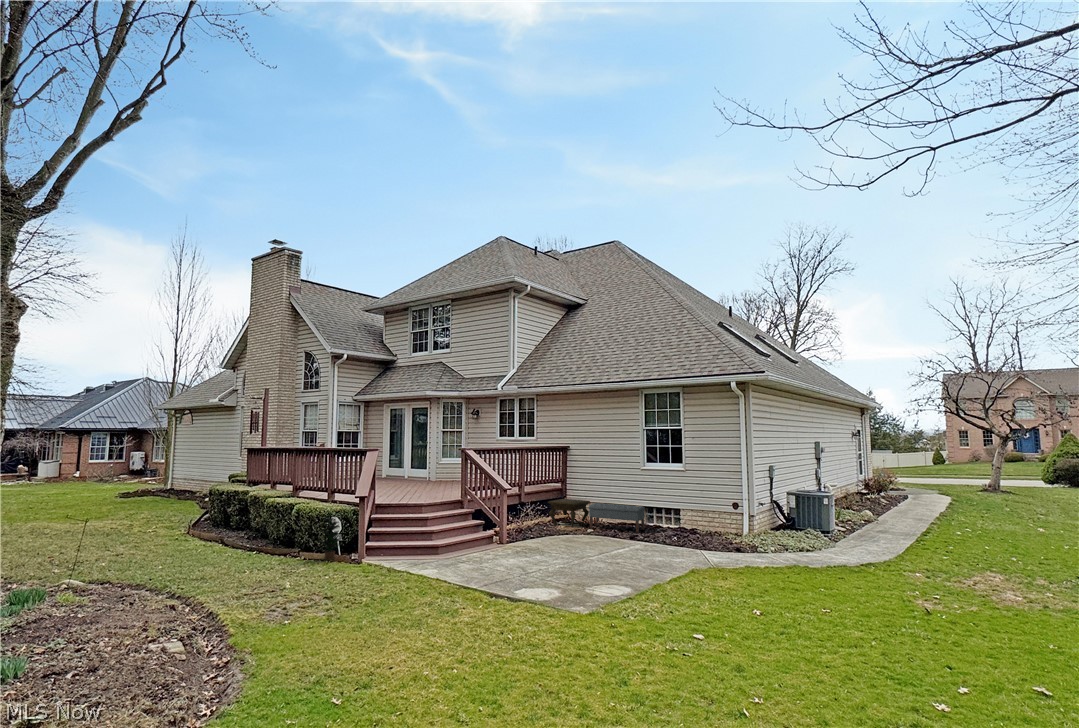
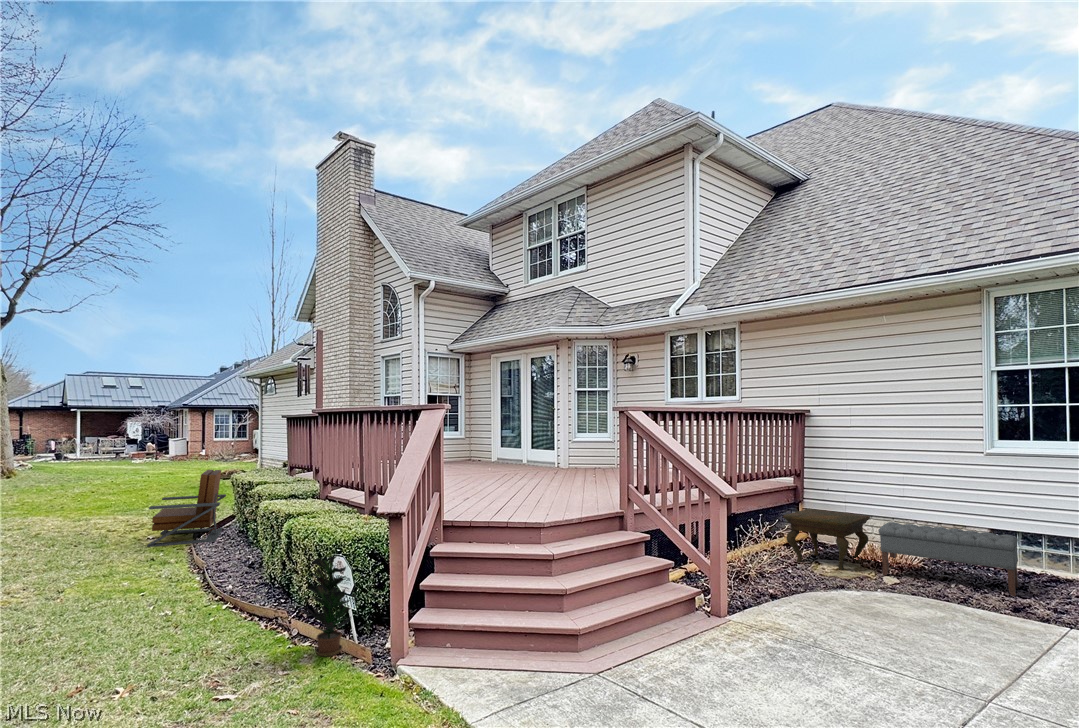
lounge chair: none [158,484,208,534] -> present [147,470,226,547]

